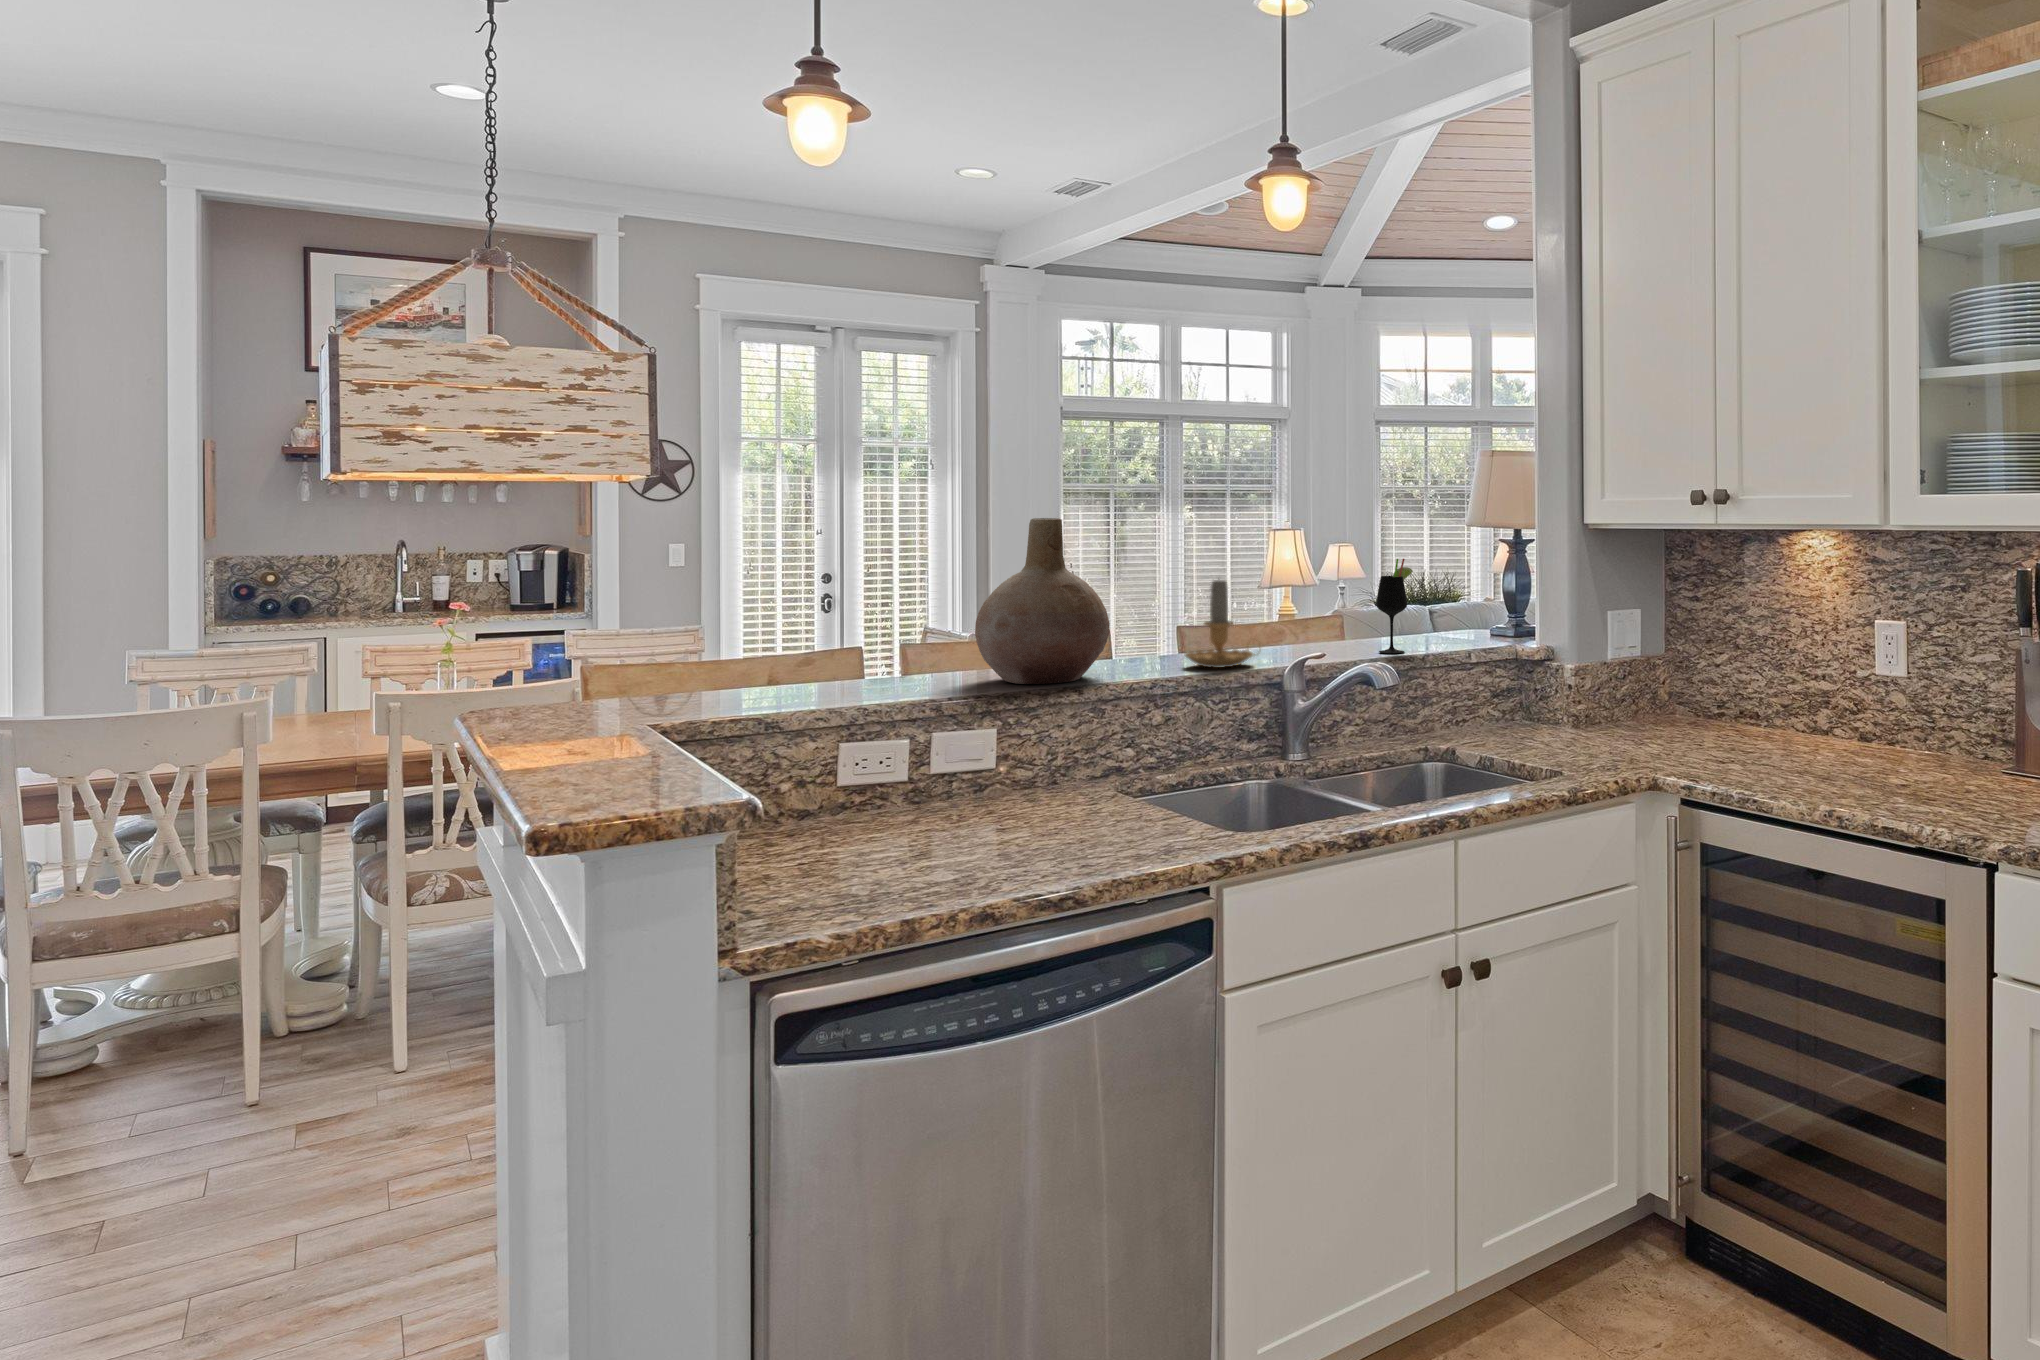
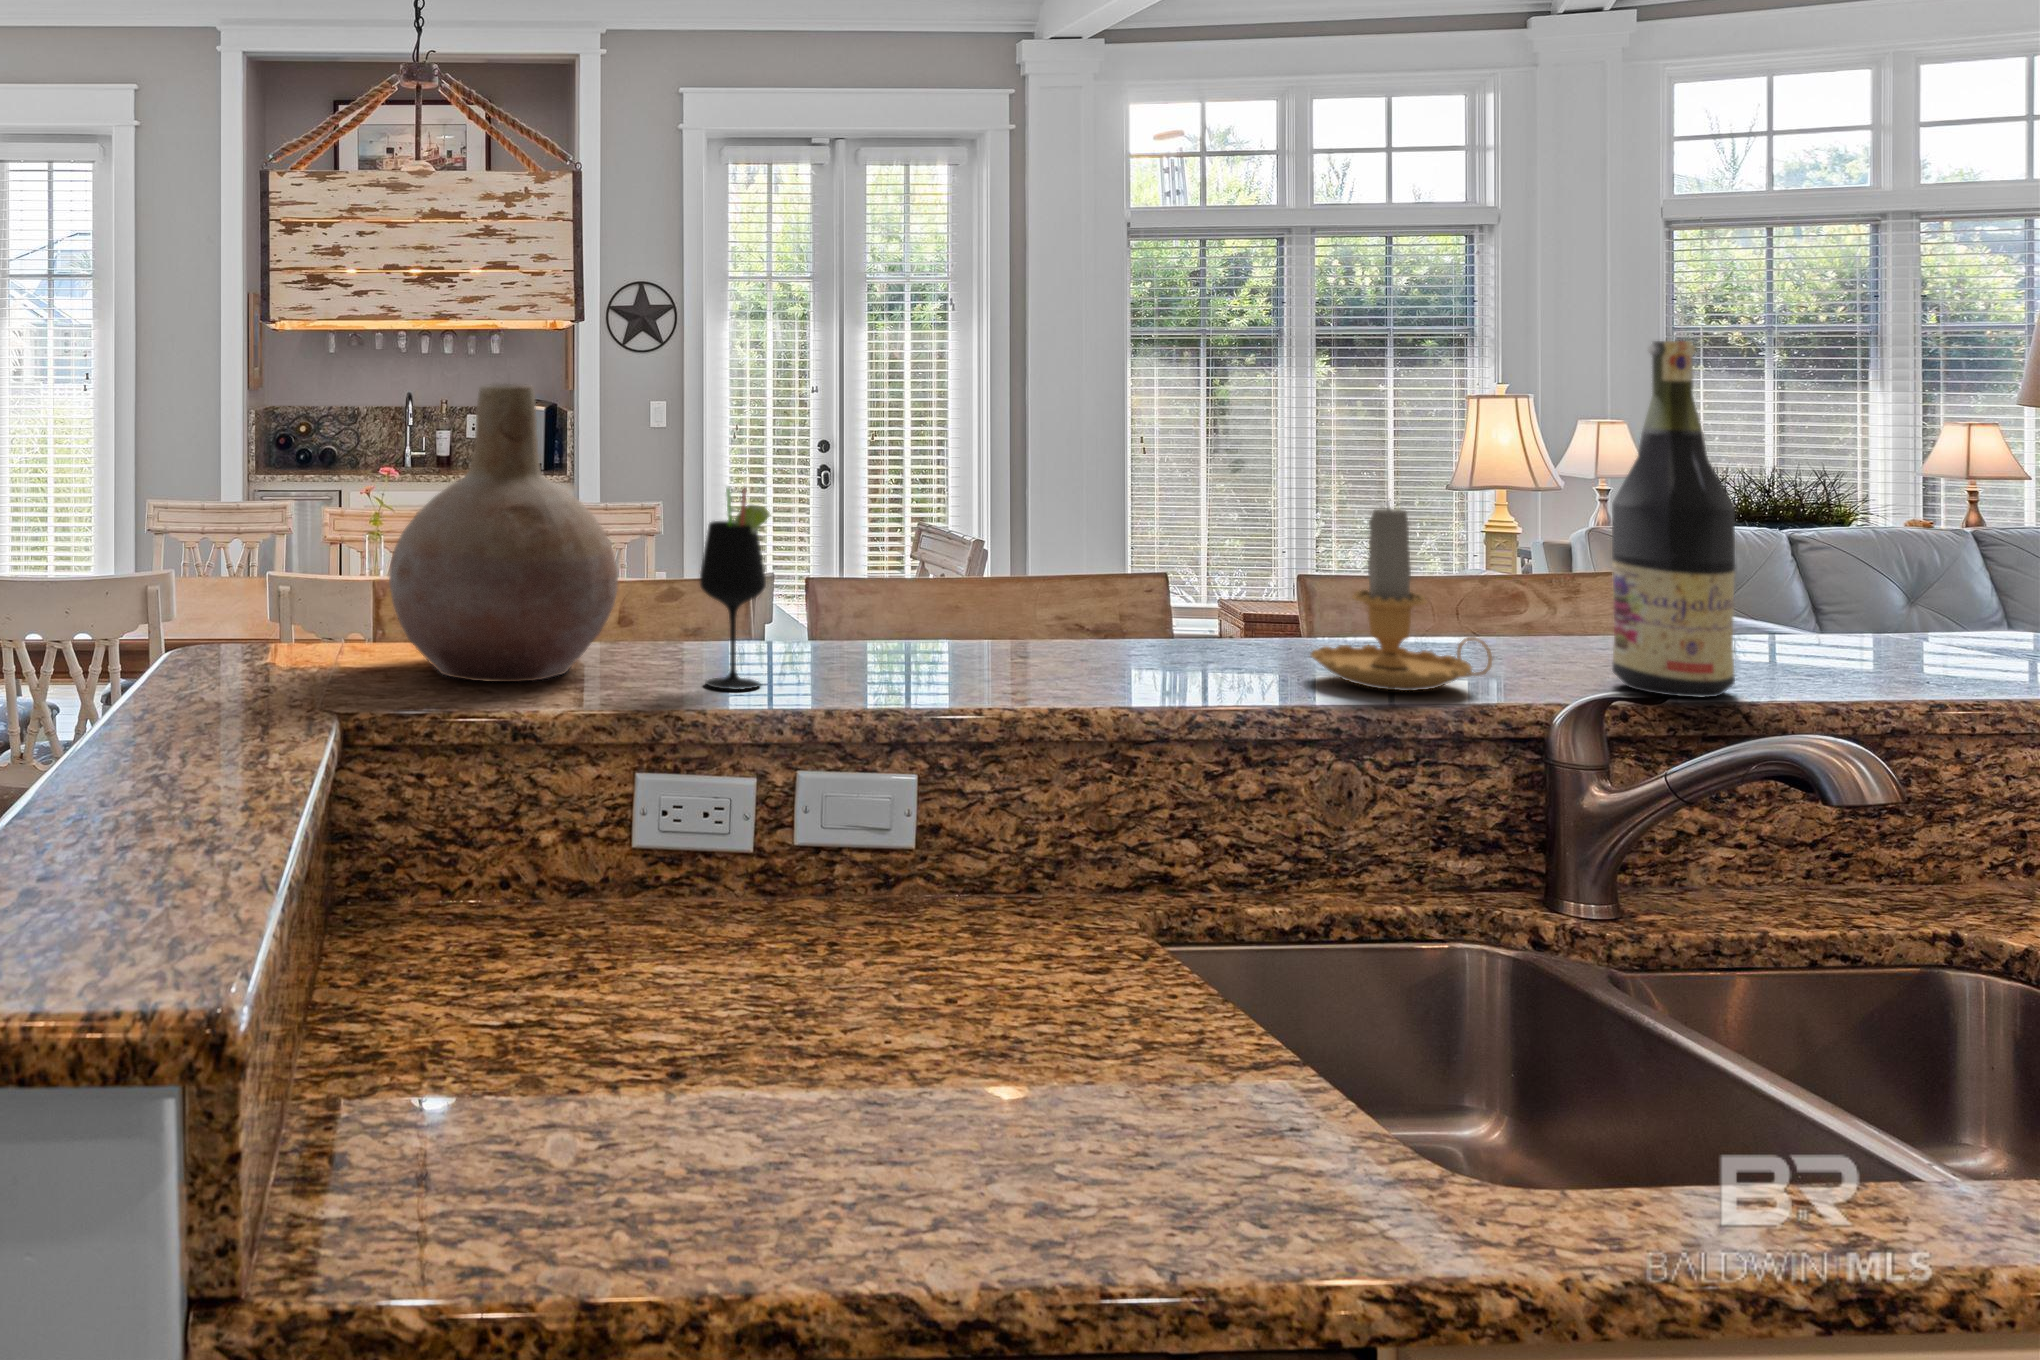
wine bottle: none [1311,498,1357,660] -> present [1612,341,1735,698]
vase: present [975,518,1110,684] -> present [389,384,618,682]
wine glass: present [1376,559,1413,653] -> present [699,488,771,690]

